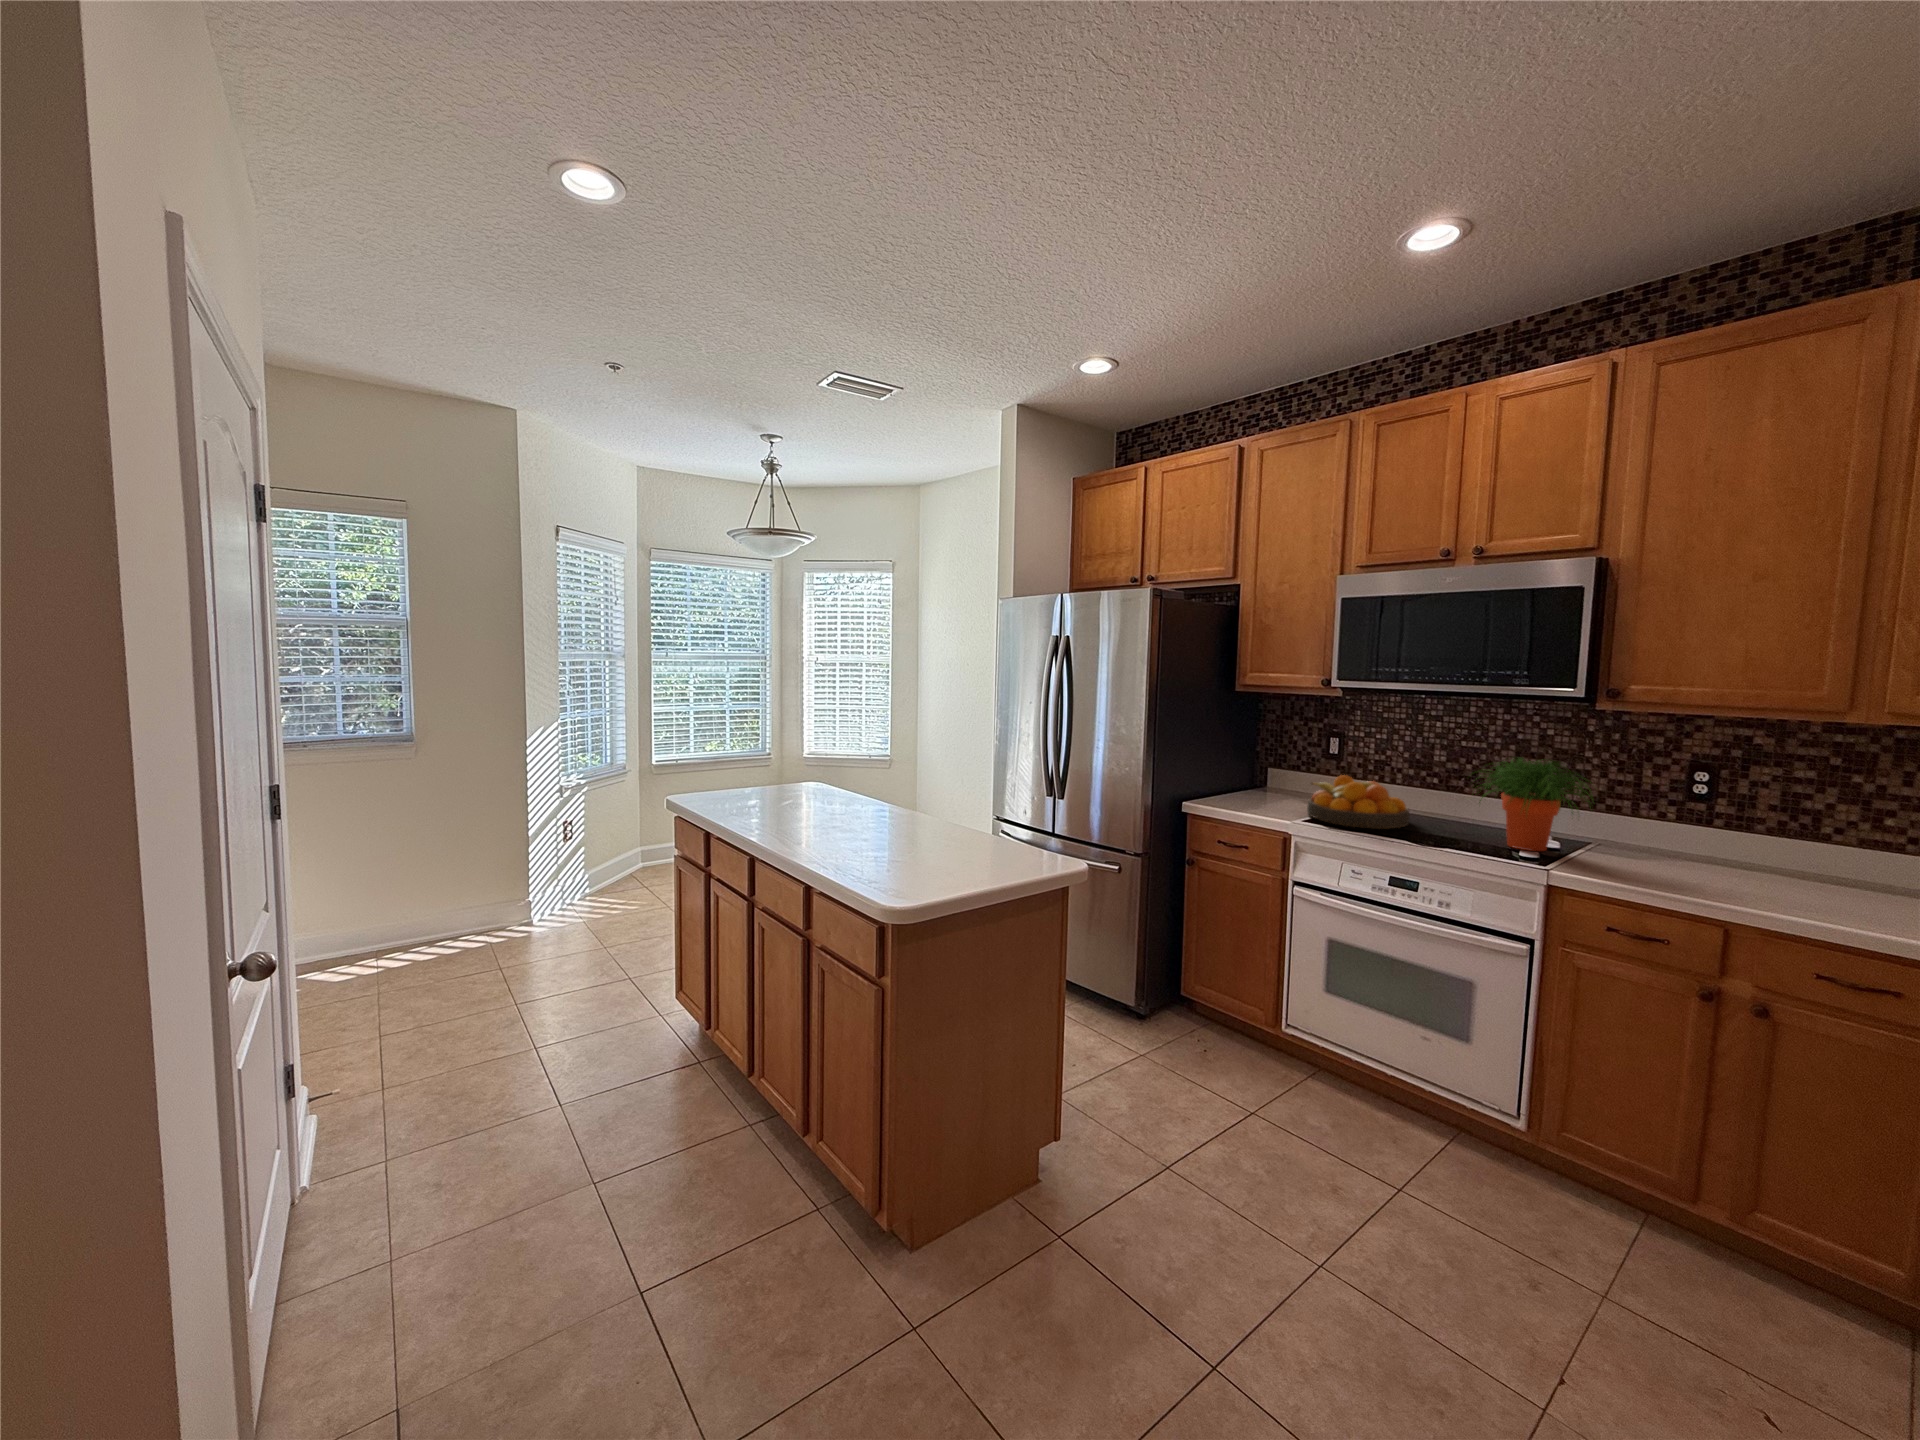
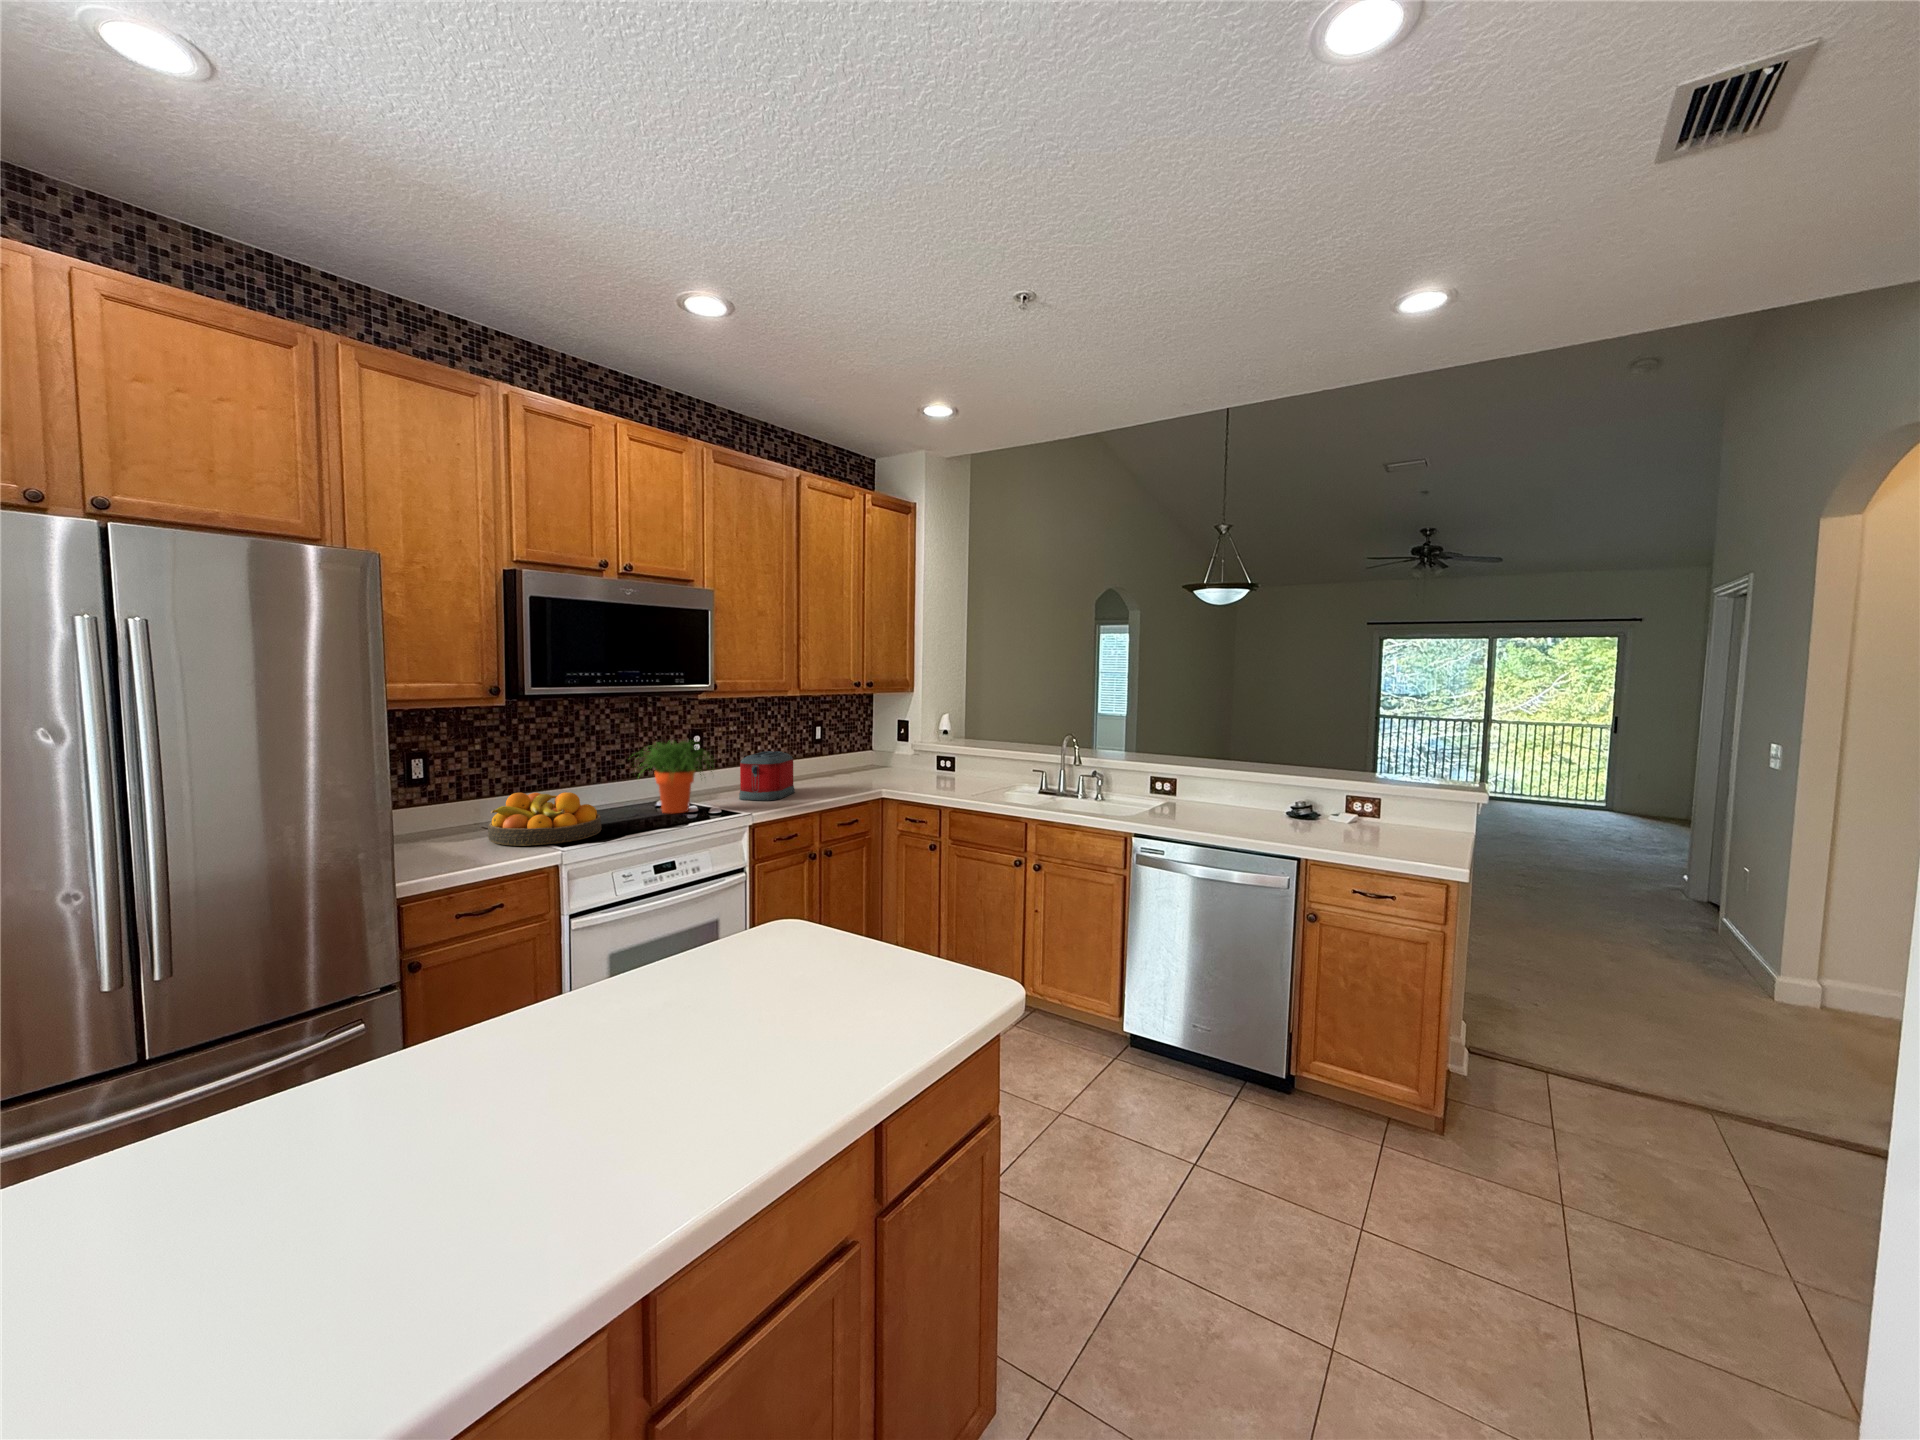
toaster: none [1667,808,1835,901] -> present [739,751,794,801]

